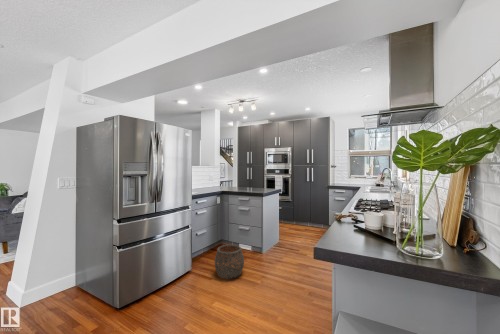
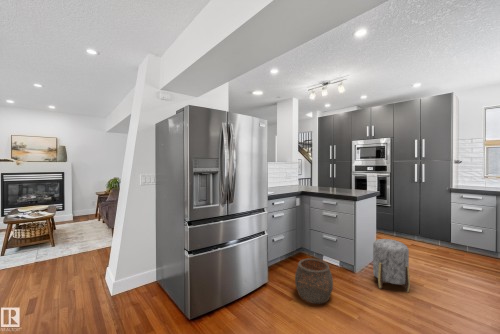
stool: none [274,224,297,261] -> present [373,239,410,292]

